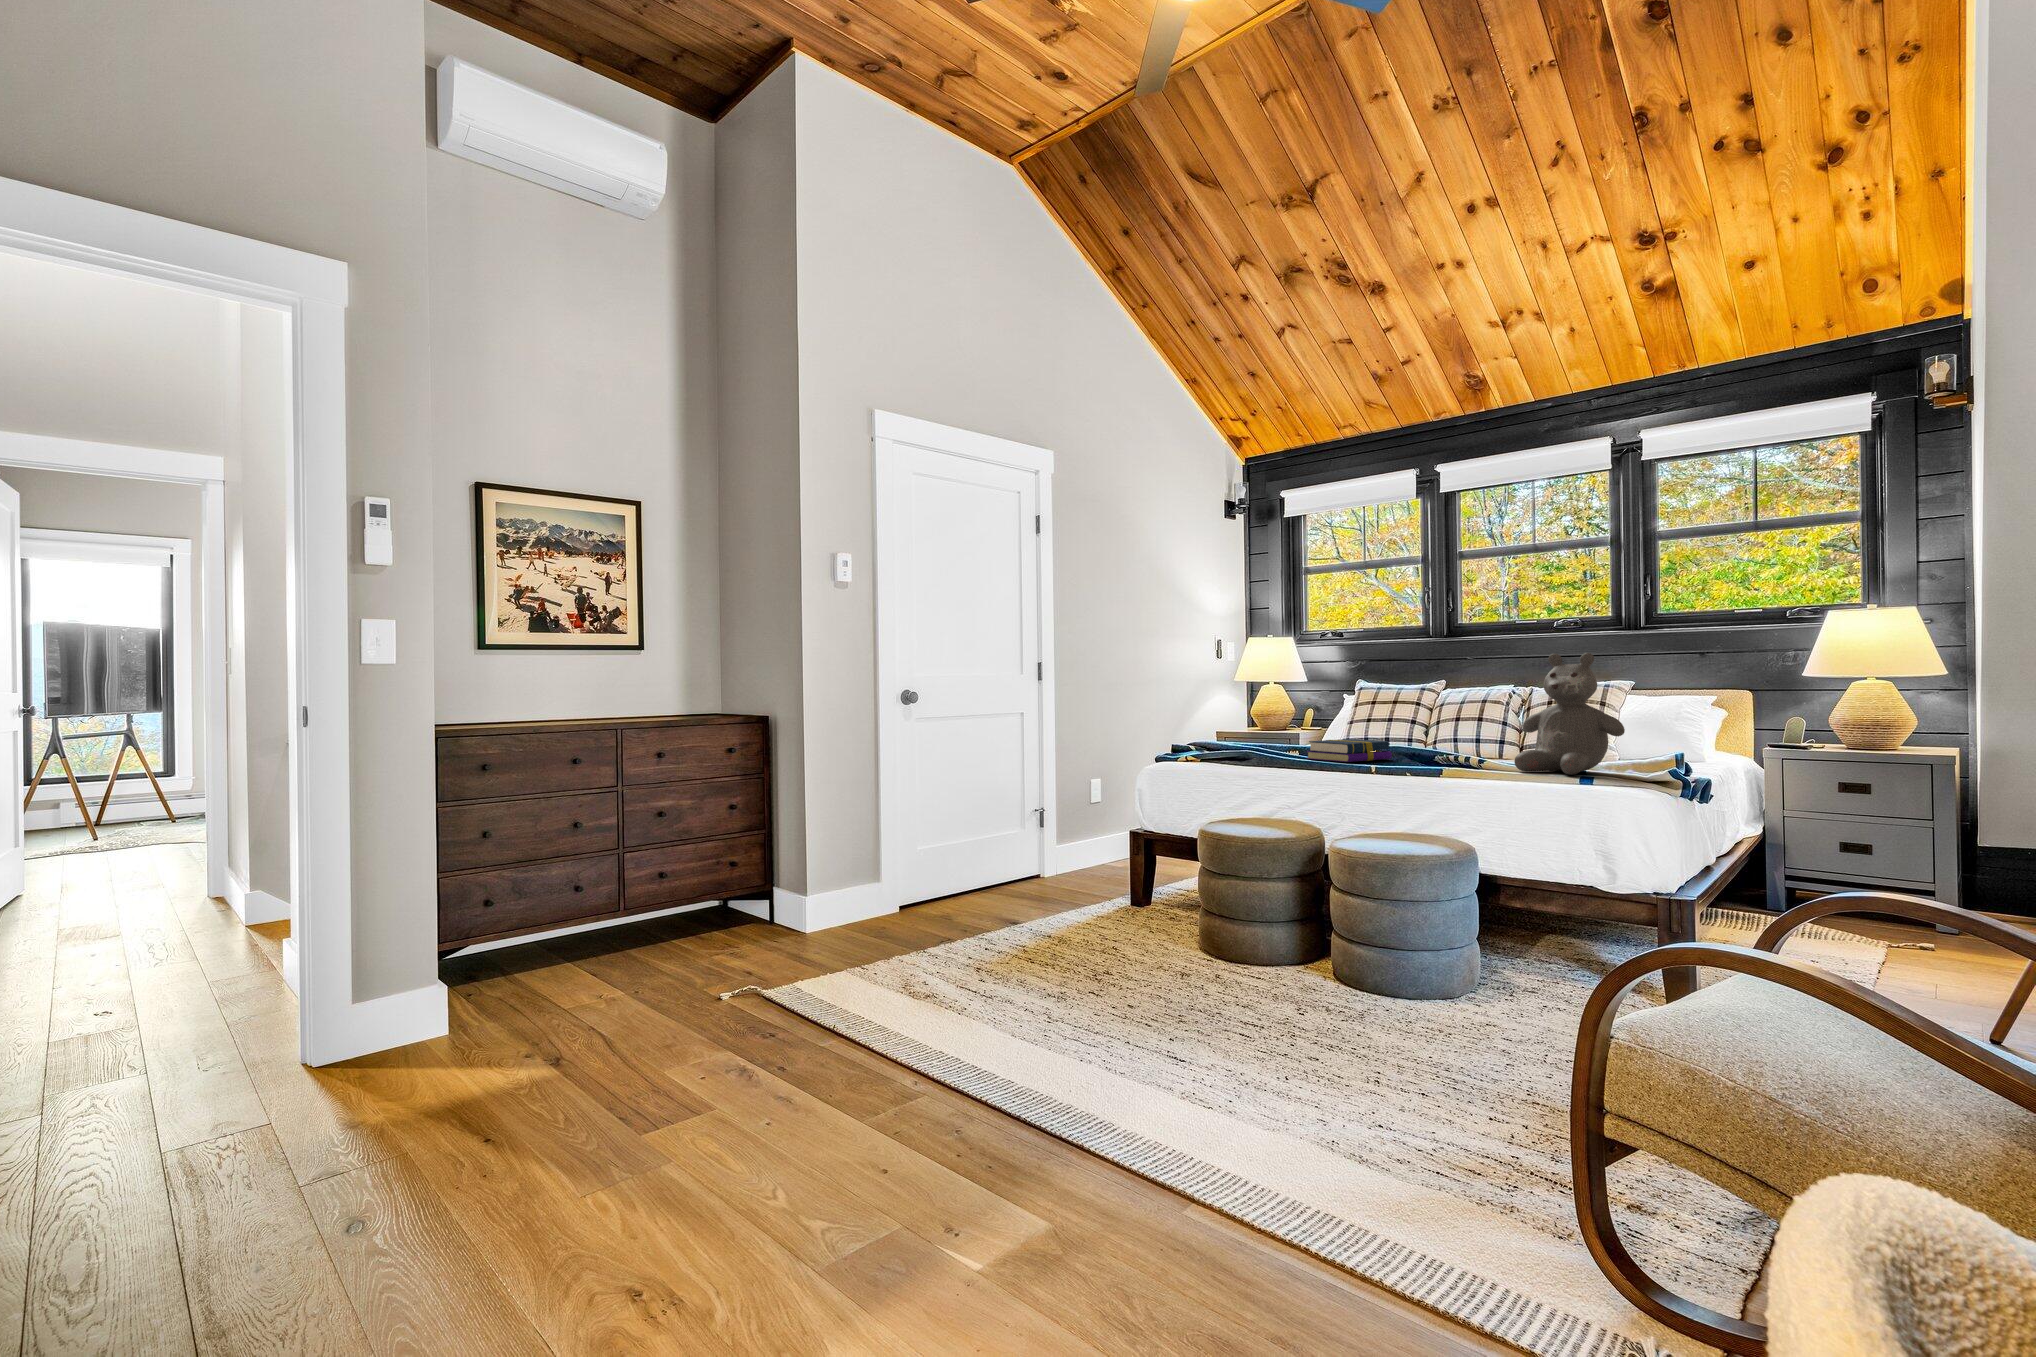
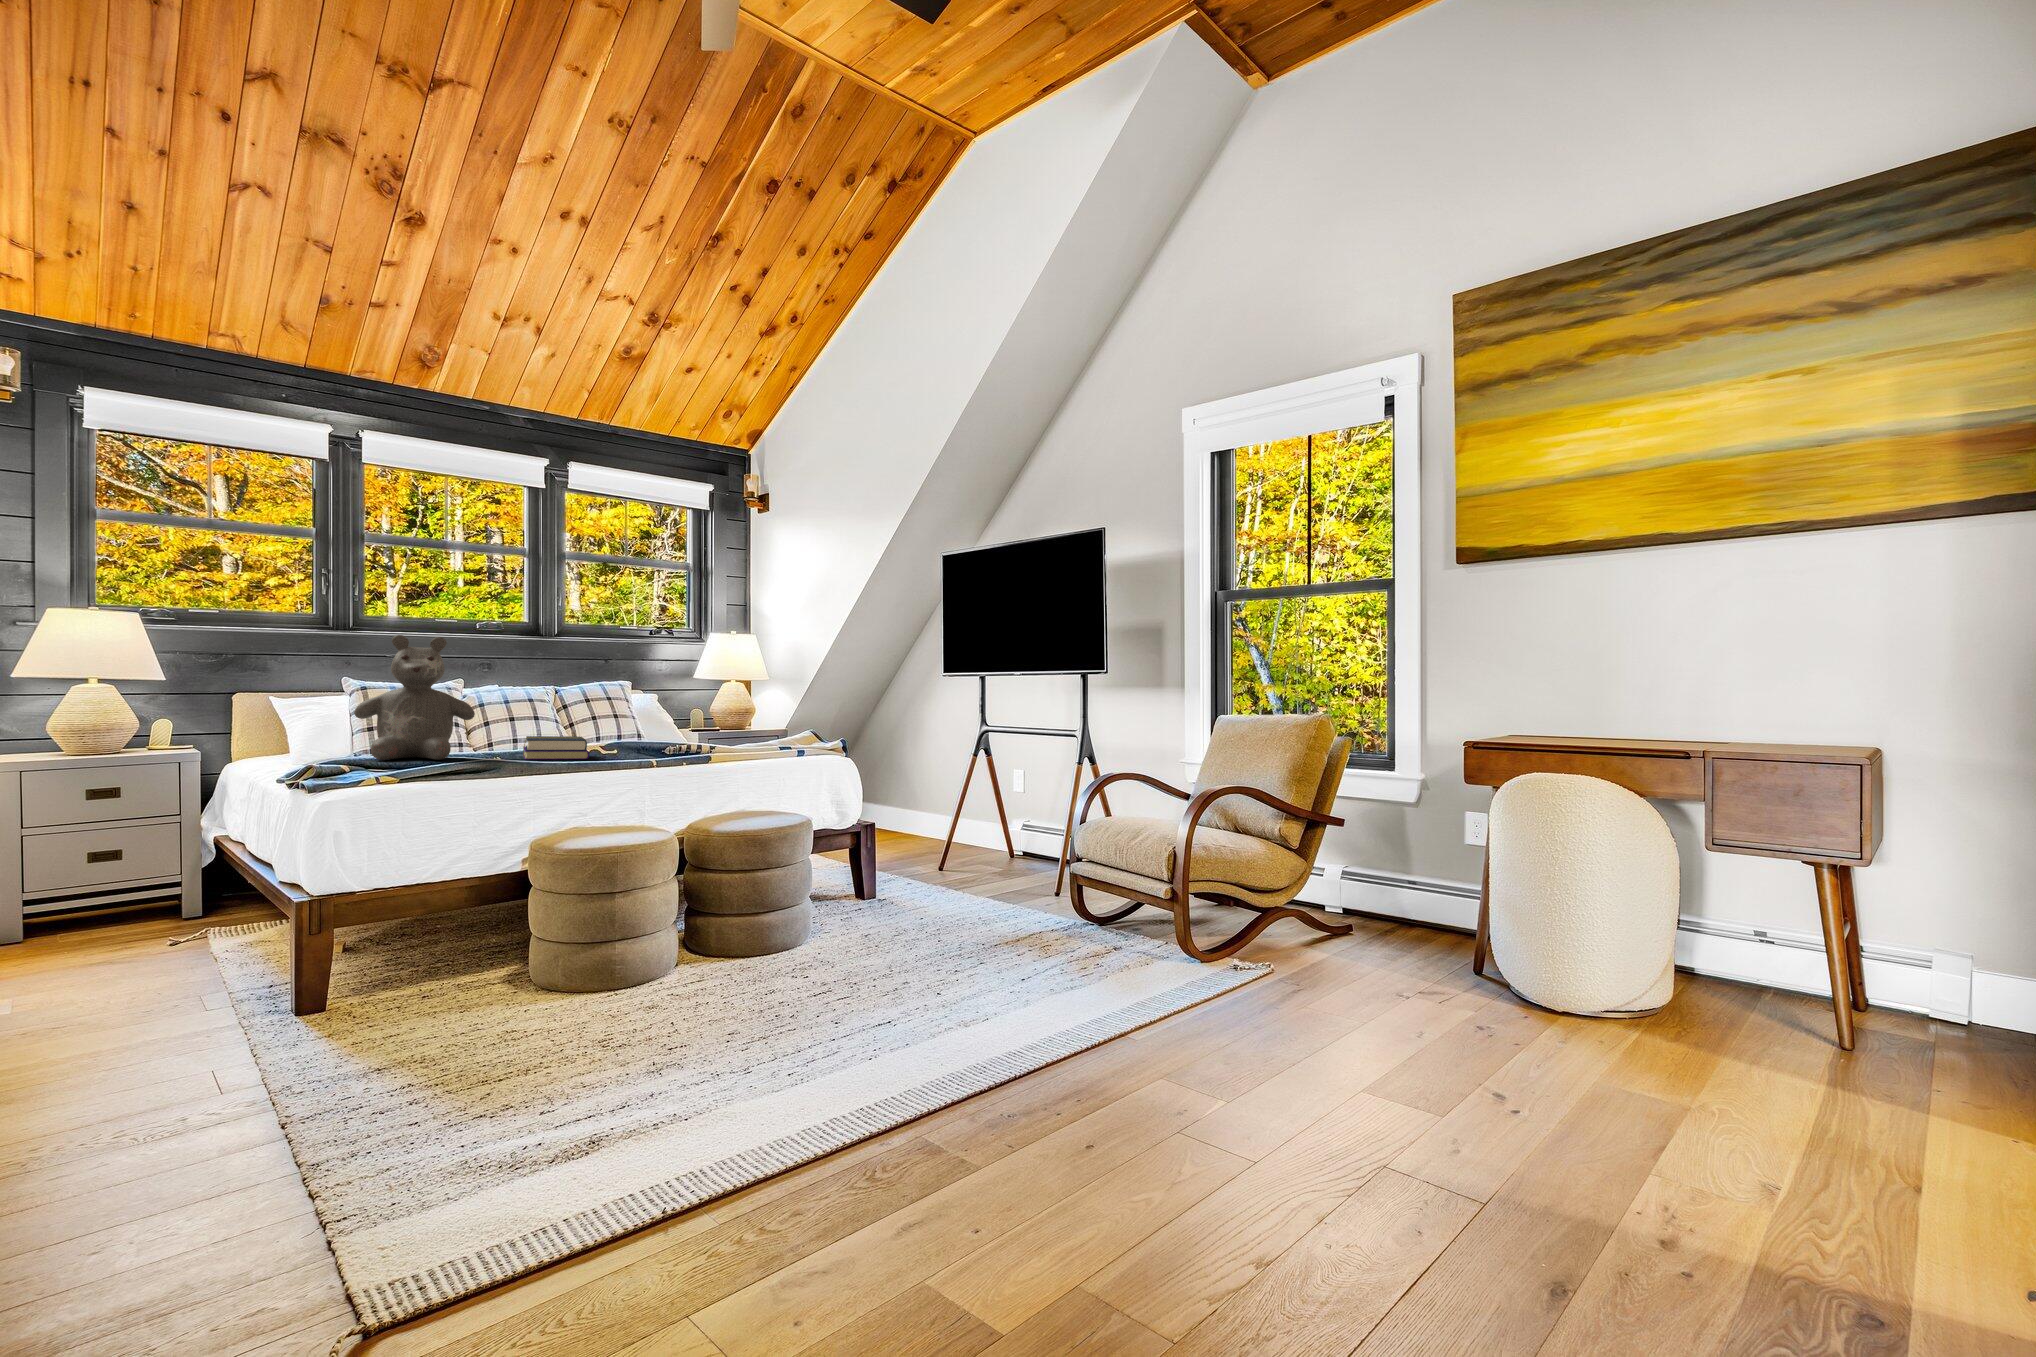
teddy bear: present [1514,653,1625,775] -> present [354,635,475,760]

